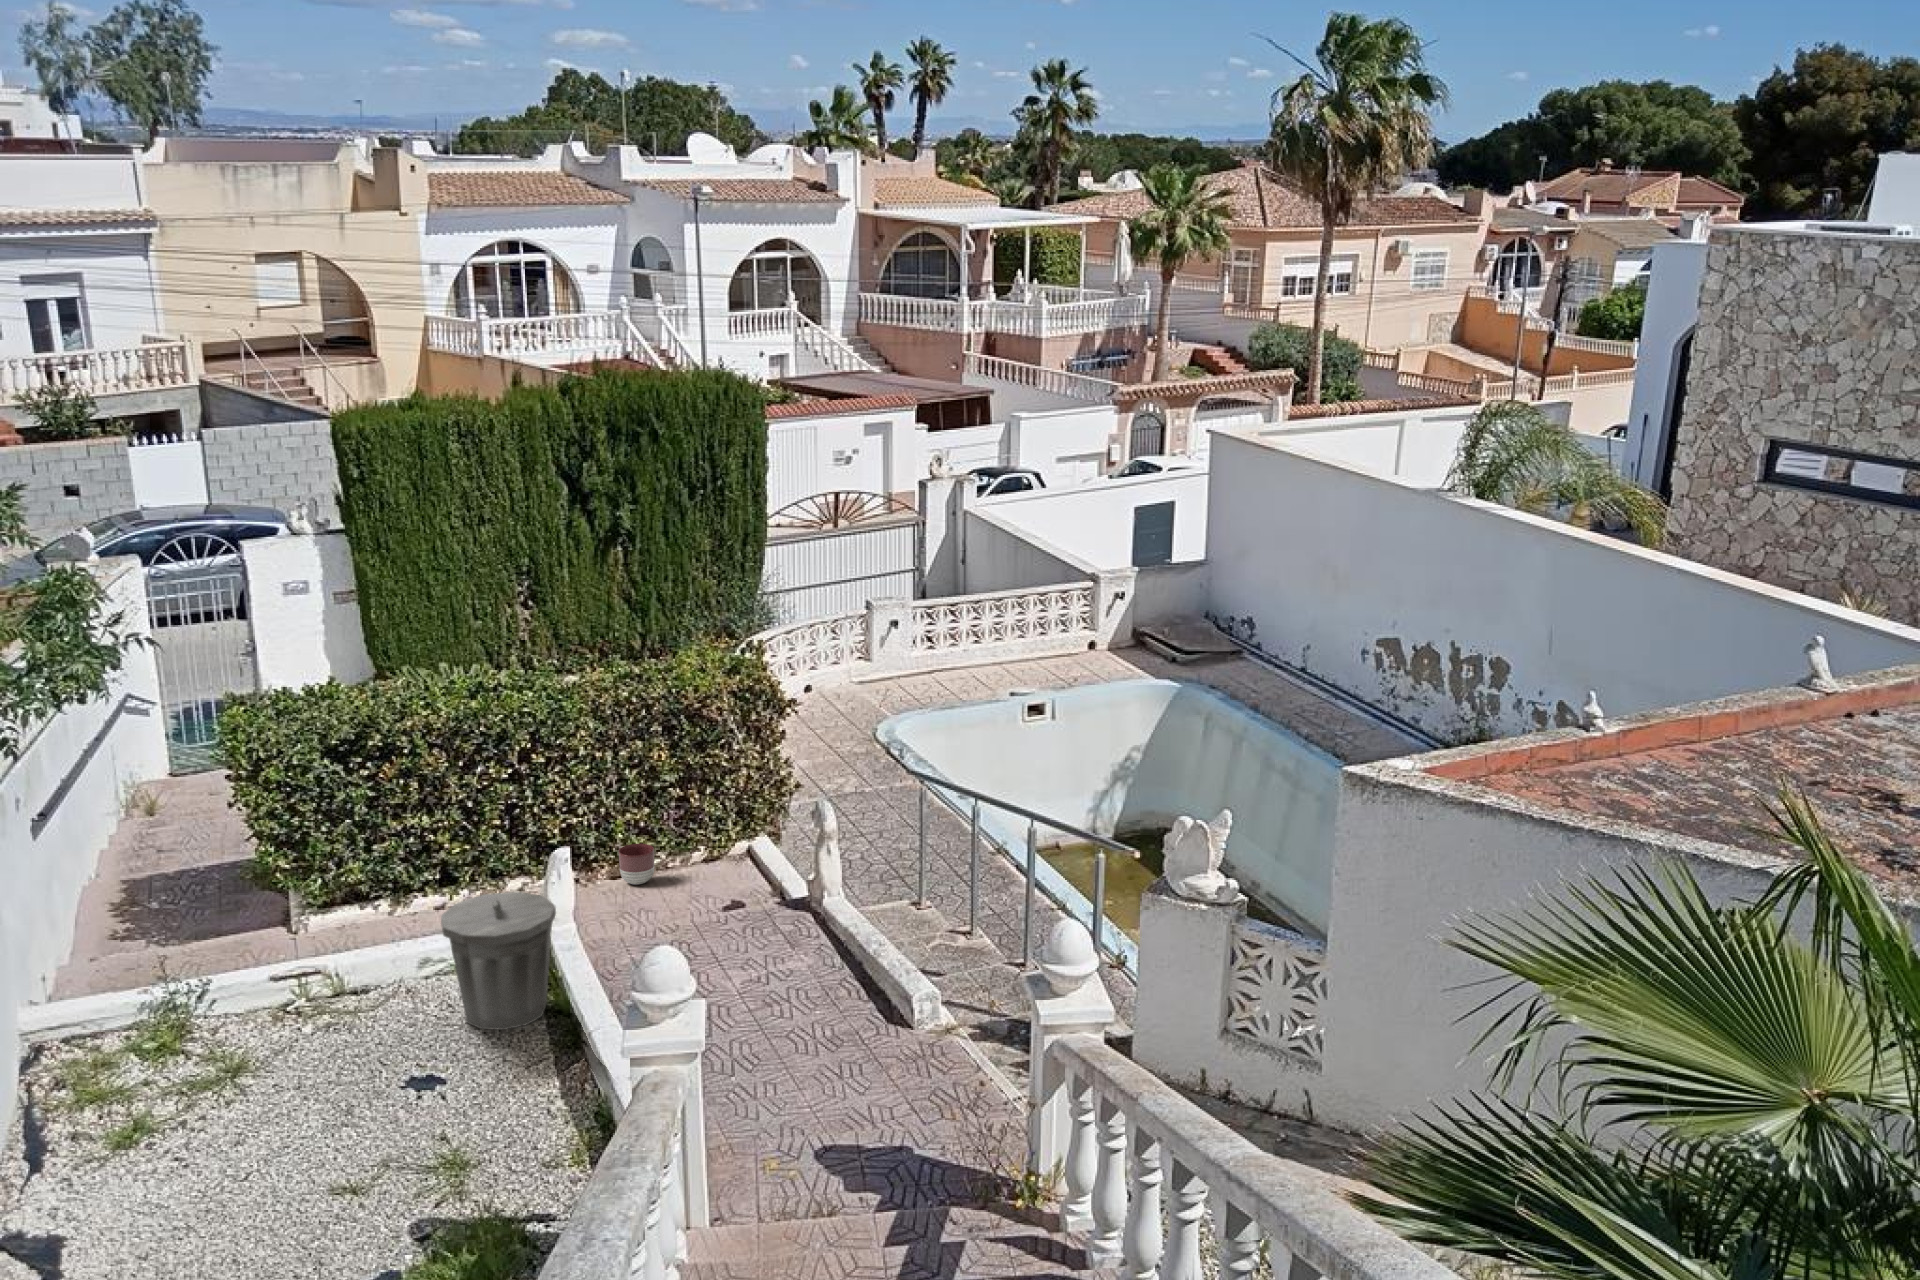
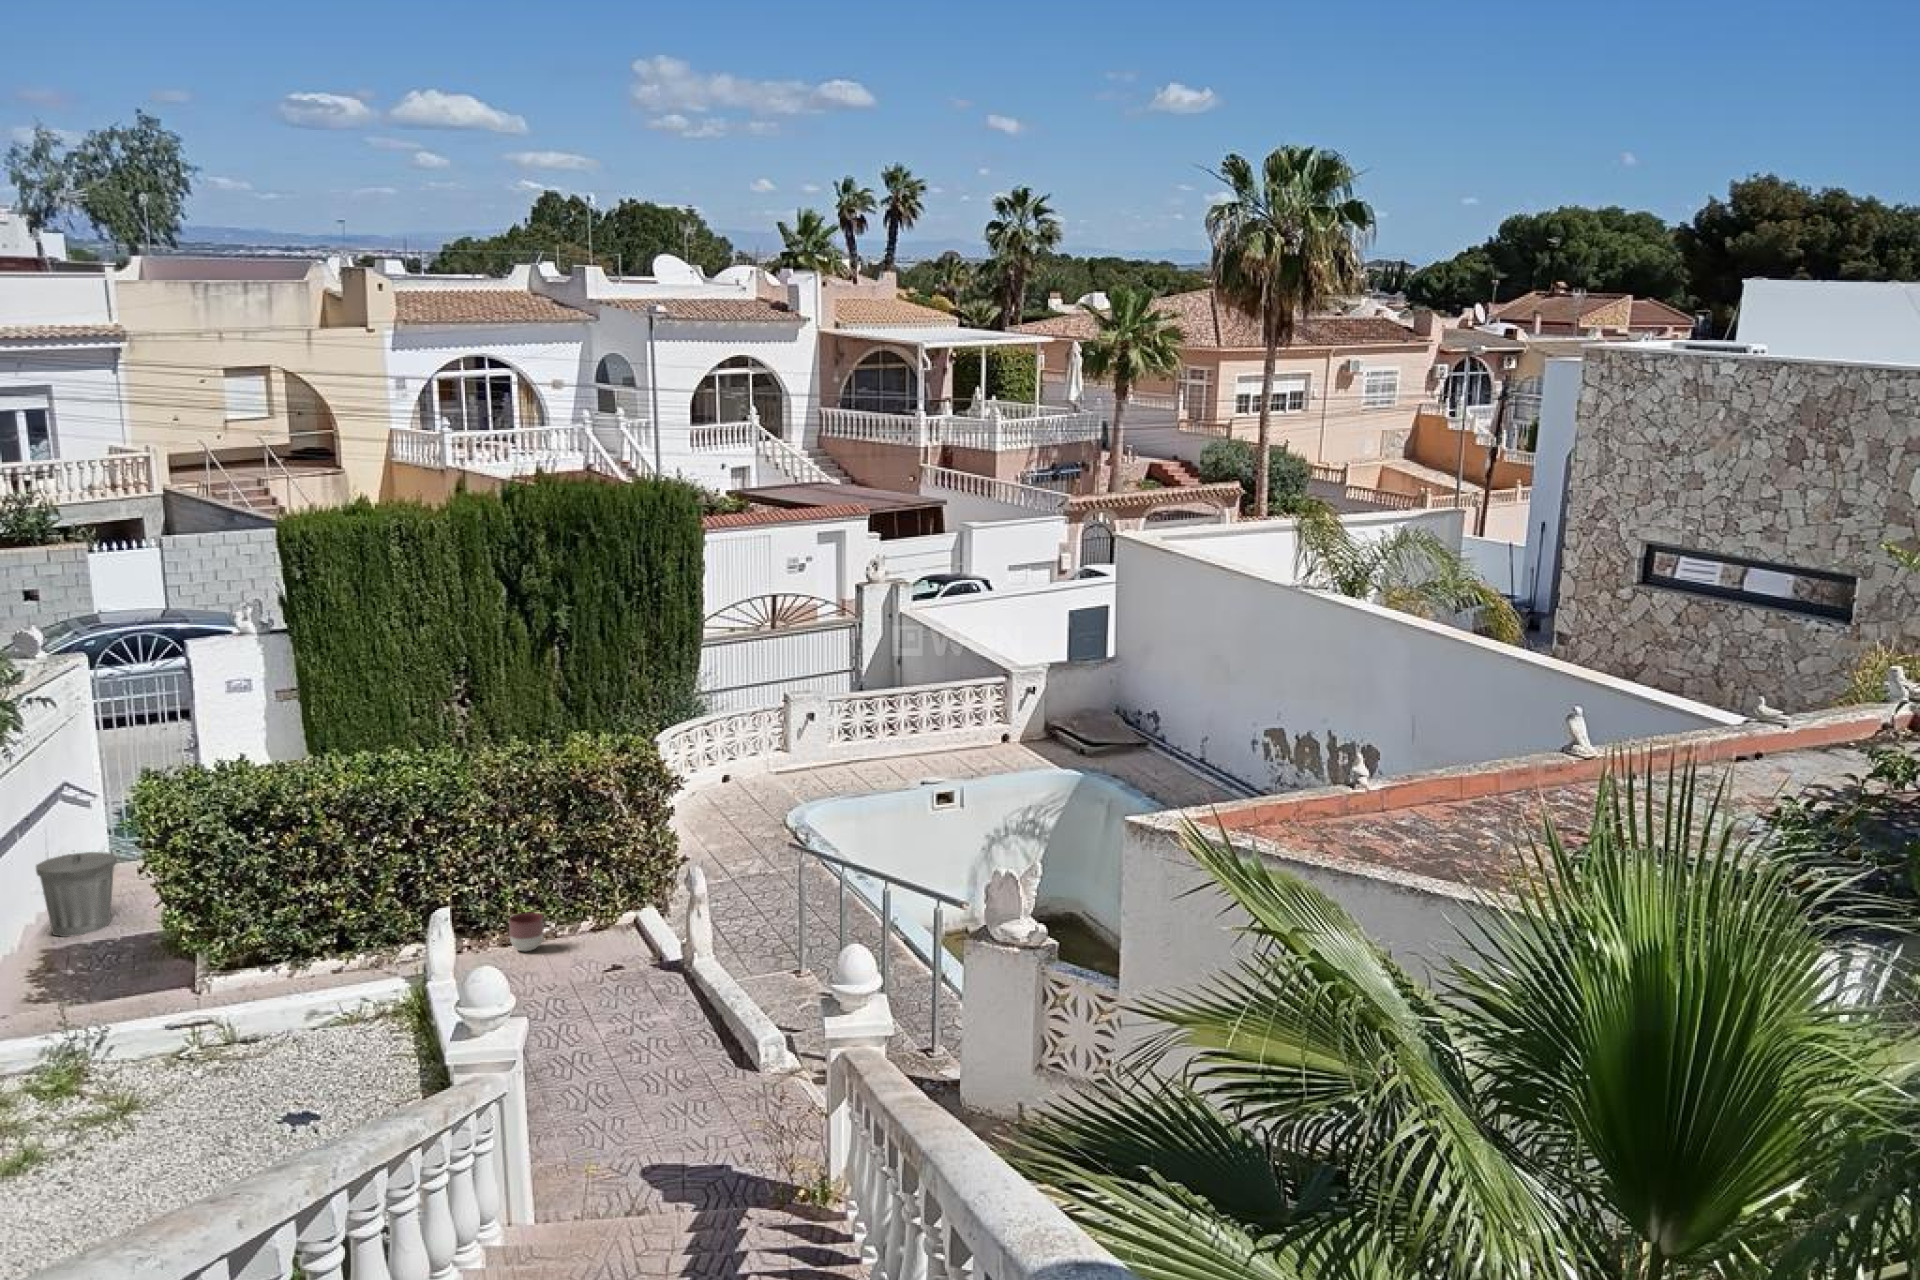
trash can: present [441,892,556,1030] -> present [36,852,117,937]

